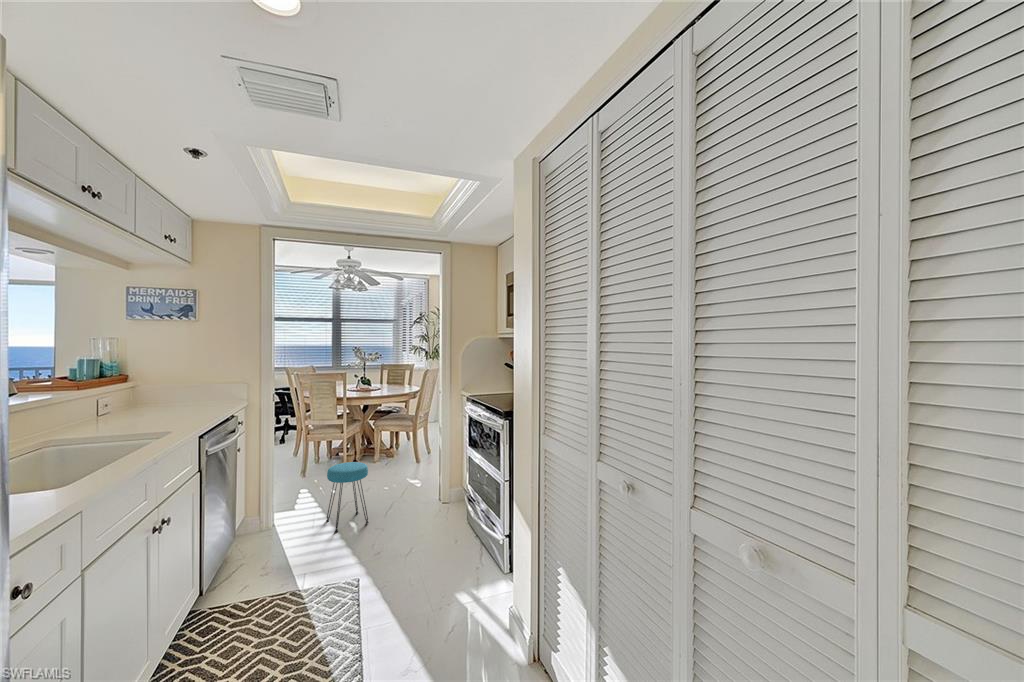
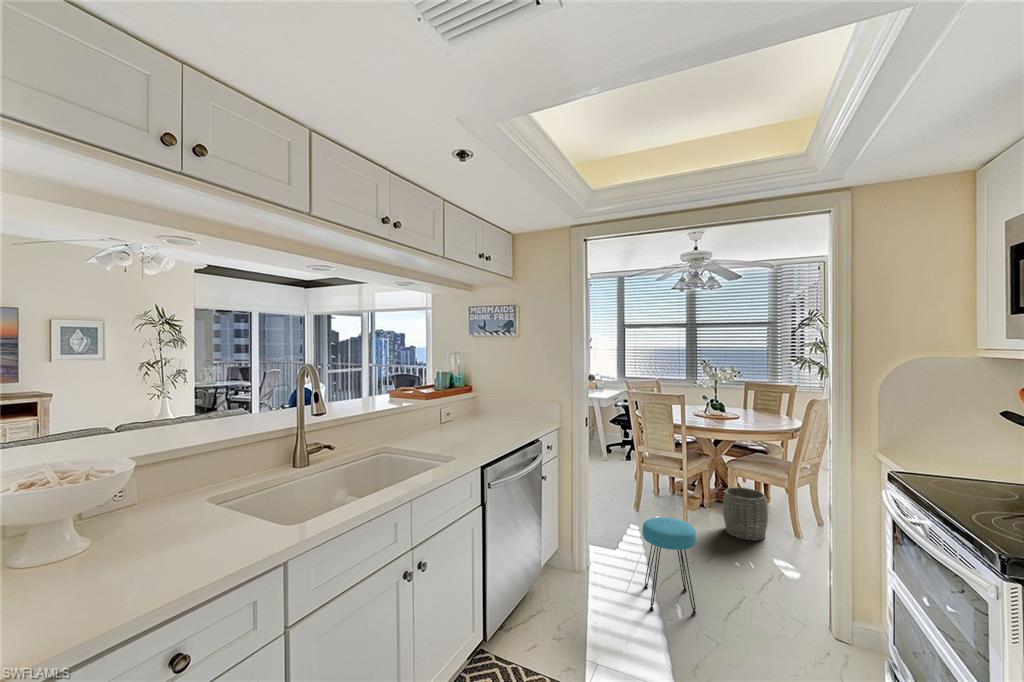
woven basket: none [373,438,403,474] -> present [723,487,768,541]

